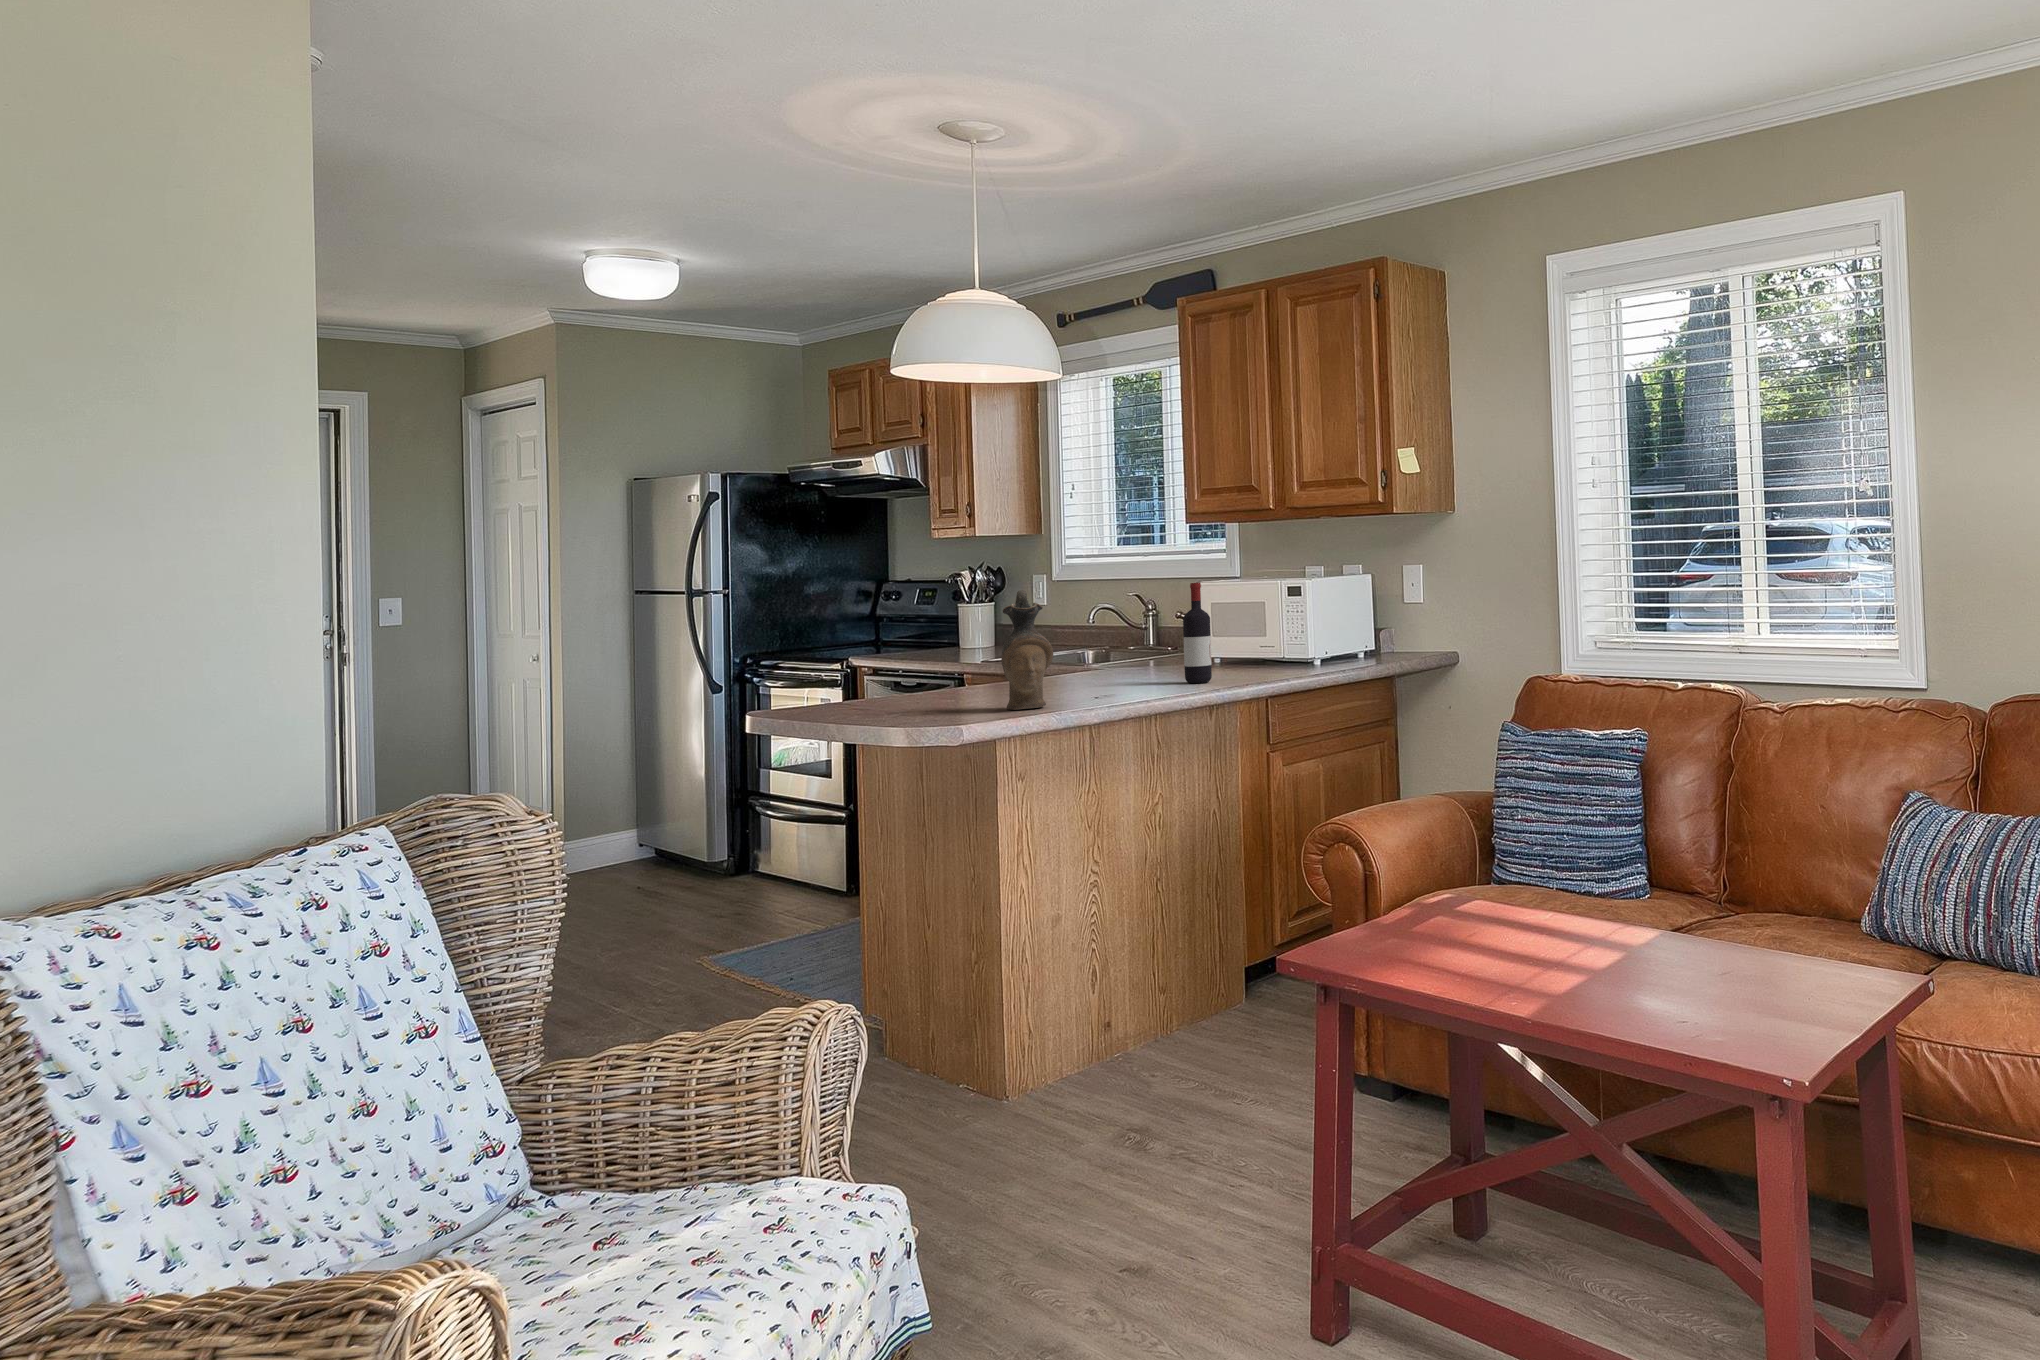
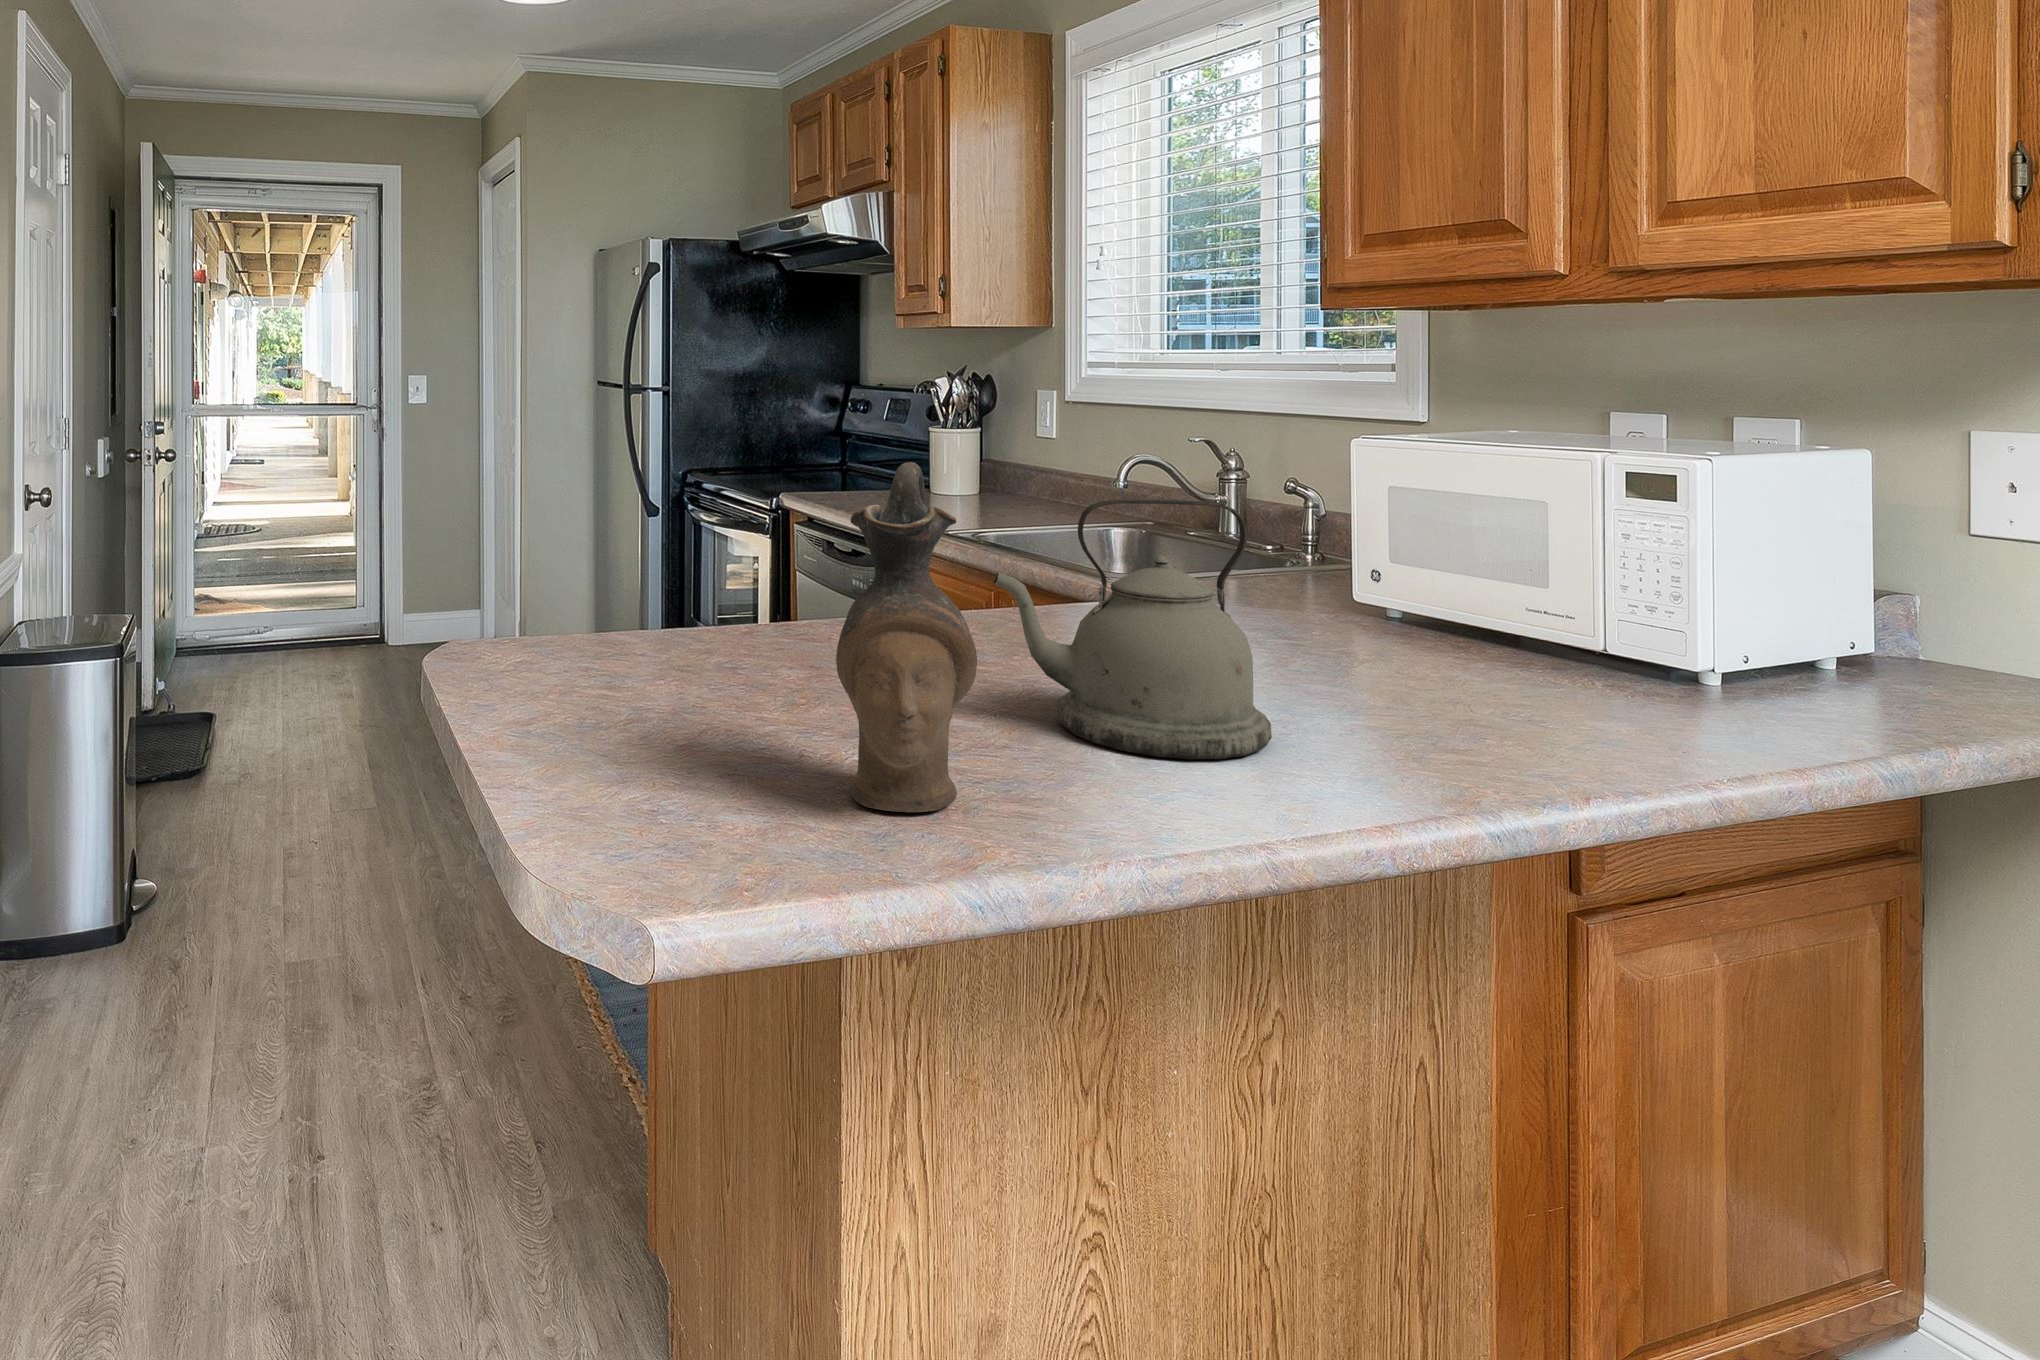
wine bottle: present [1183,583,1212,683] -> none [1340,453,1418,718]
kettle: none [1048,603,1156,696] -> present [994,499,1272,759]

